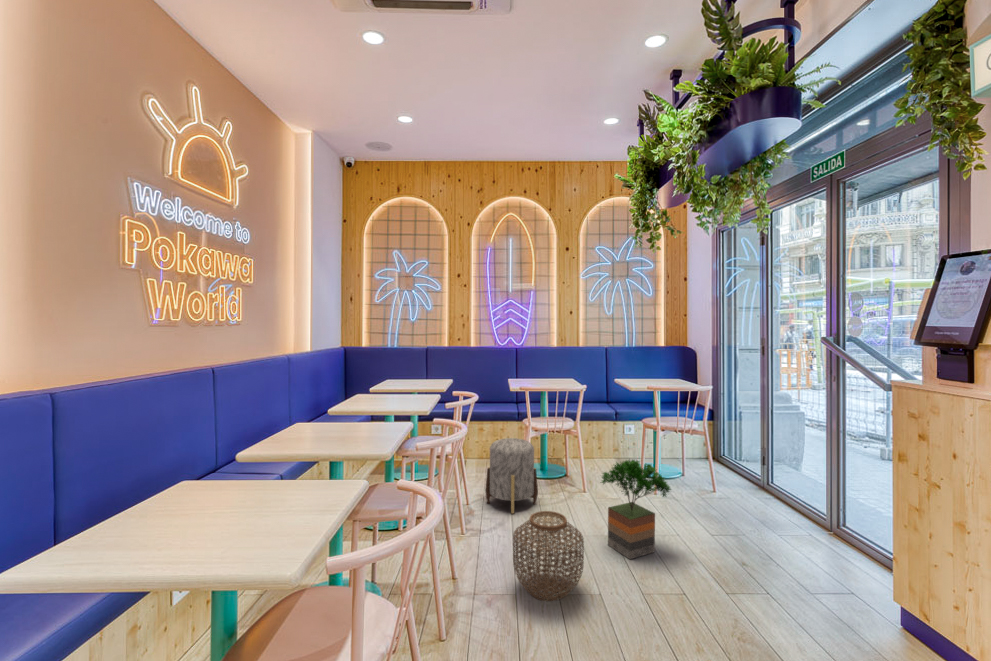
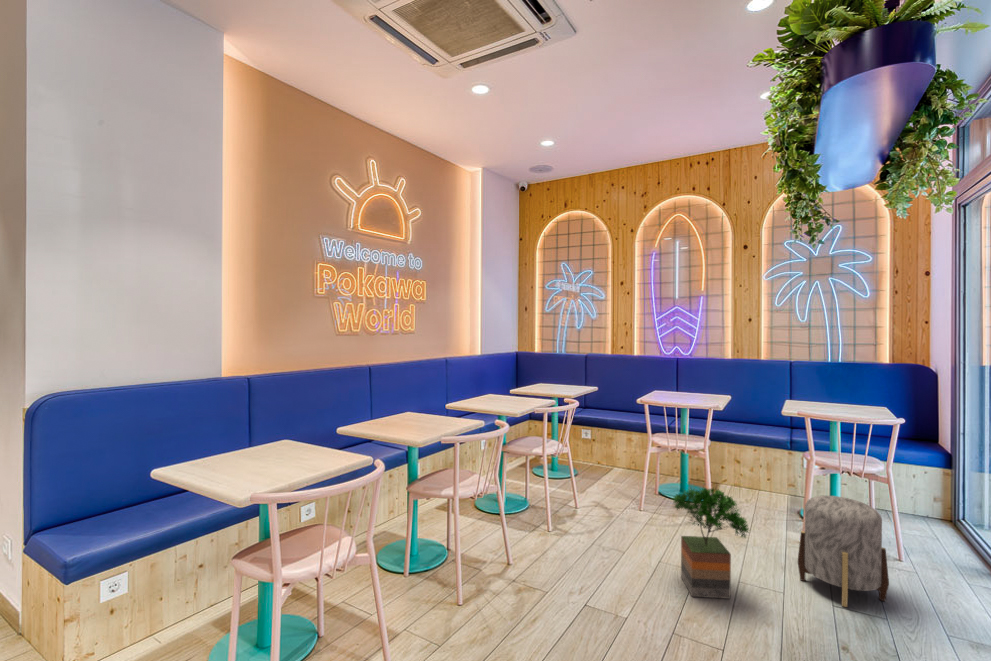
stool: present [485,438,538,514] -> present [798,496,889,607]
woven basket: present [513,511,584,601] -> none [543,518,613,606]

